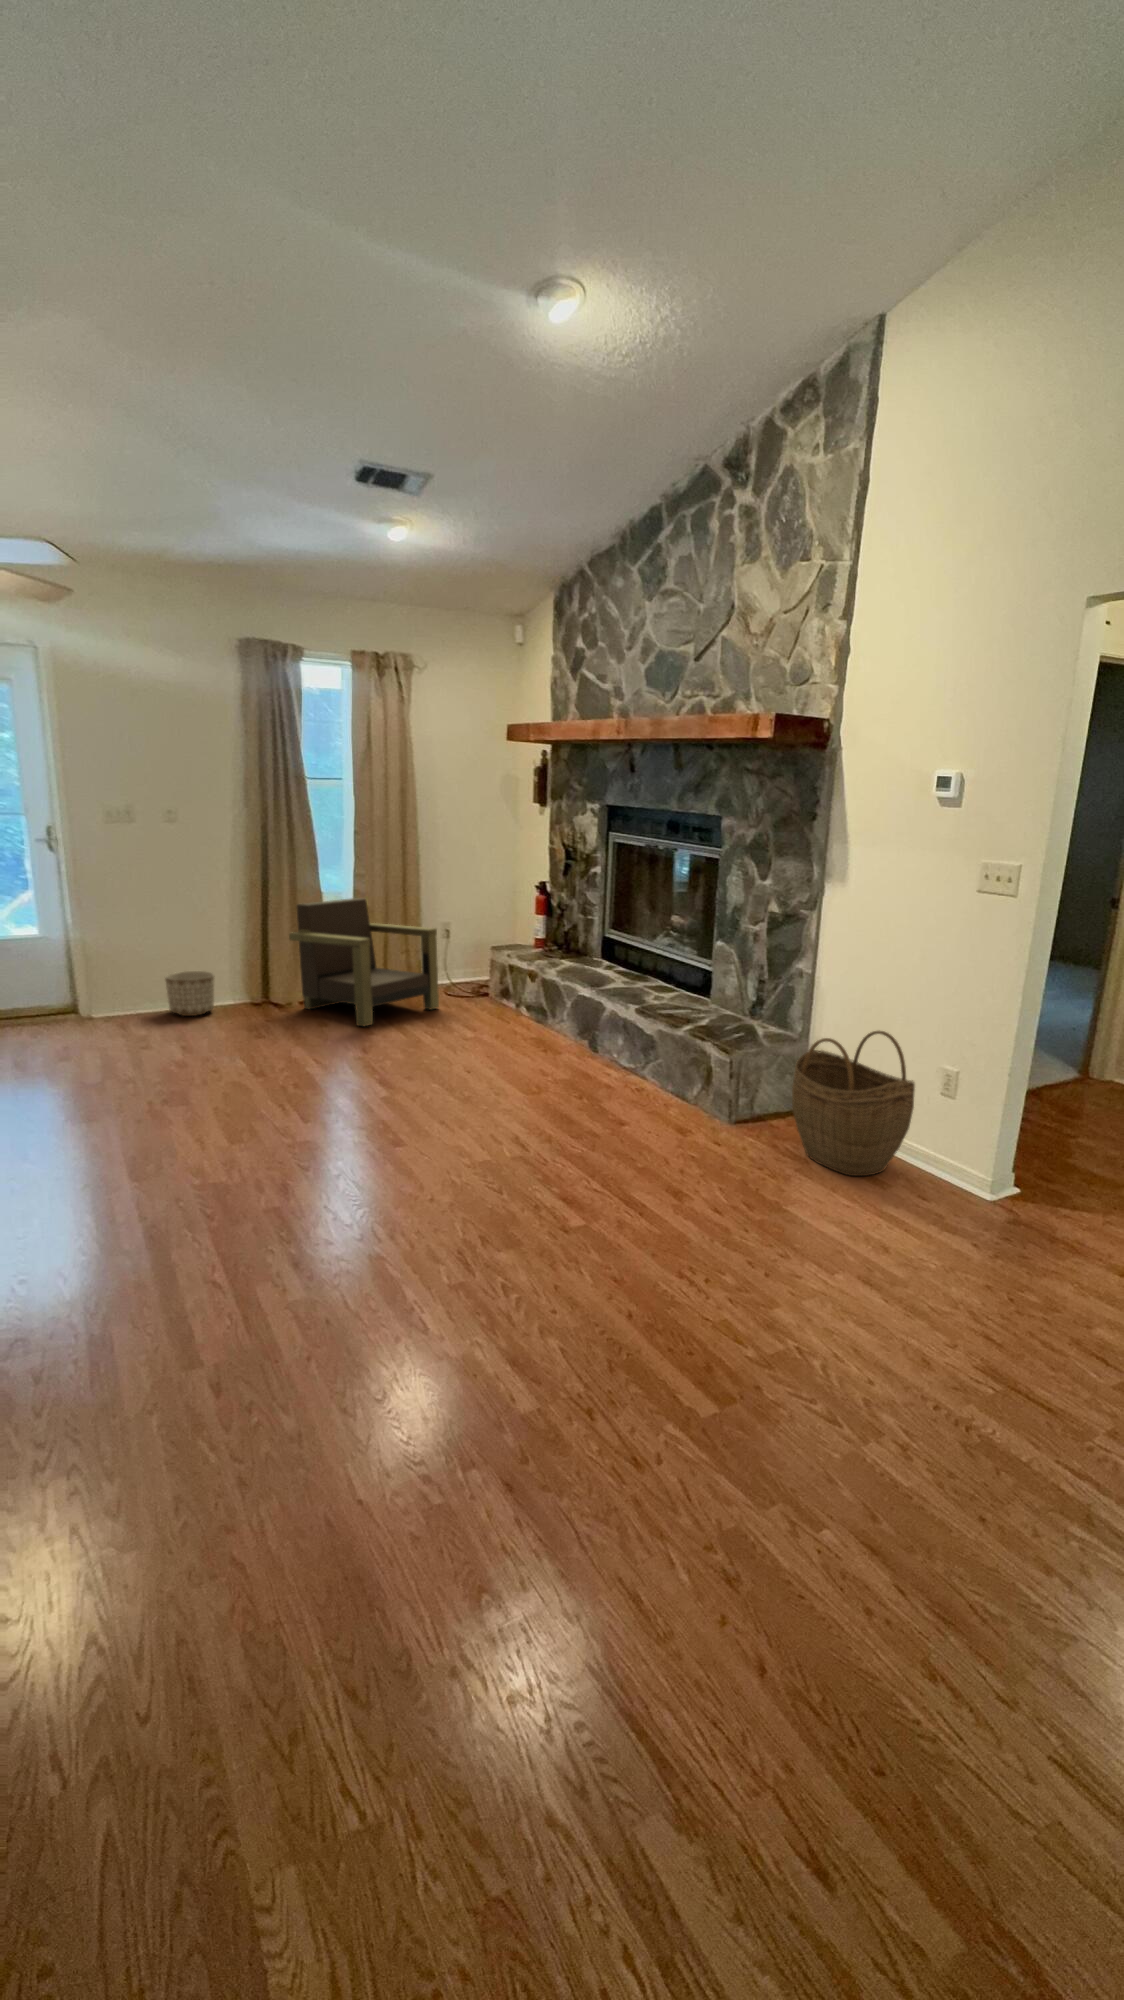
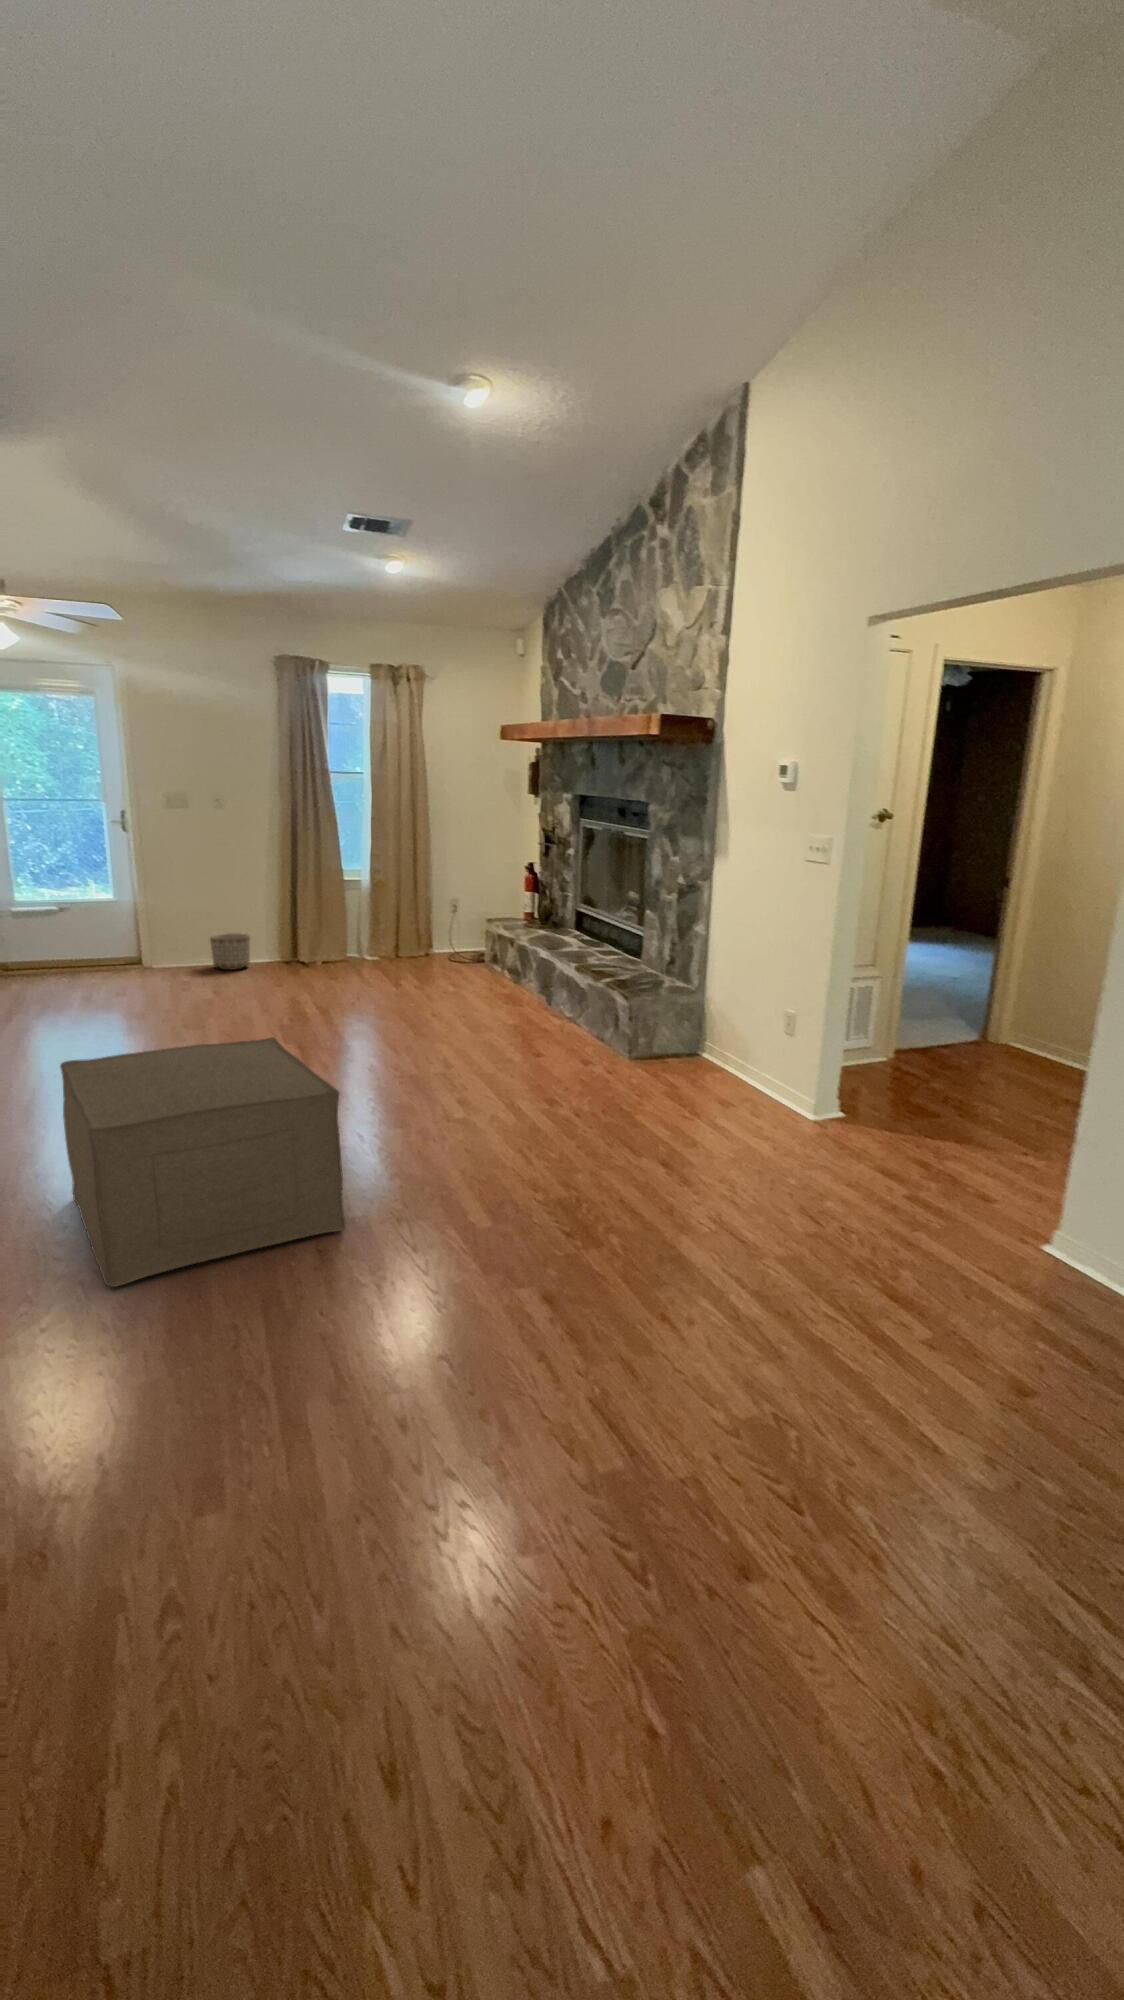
armchair: present [289,898,439,1026] -> none [311,875,437,981]
woven basket: present [792,1031,915,1176] -> none [668,979,761,1098]
ottoman: none [89,1151,530,1604] -> present [60,1037,346,1287]

